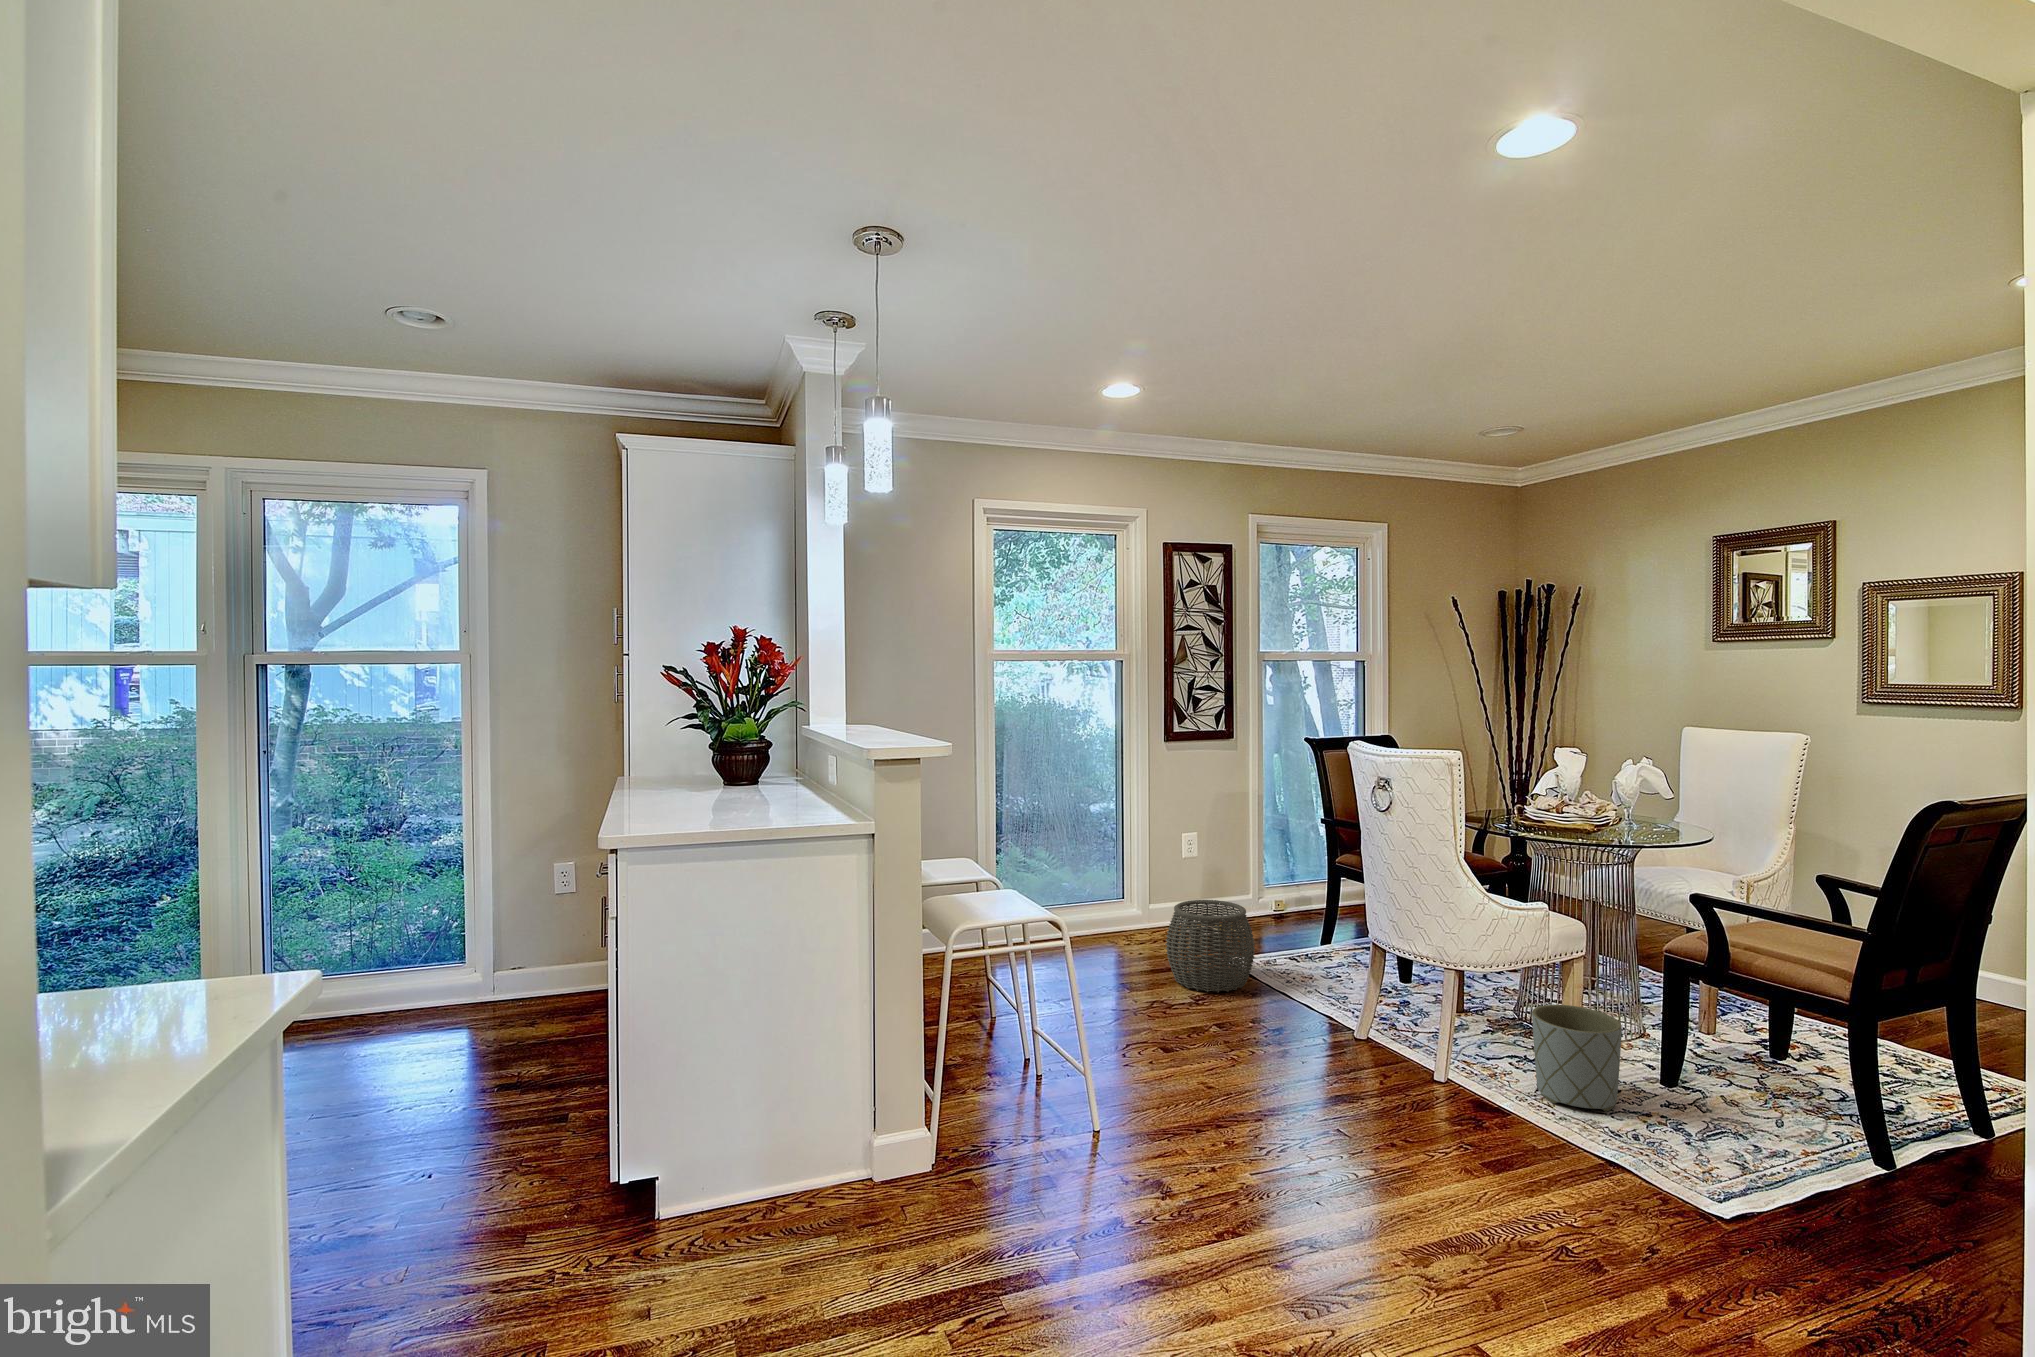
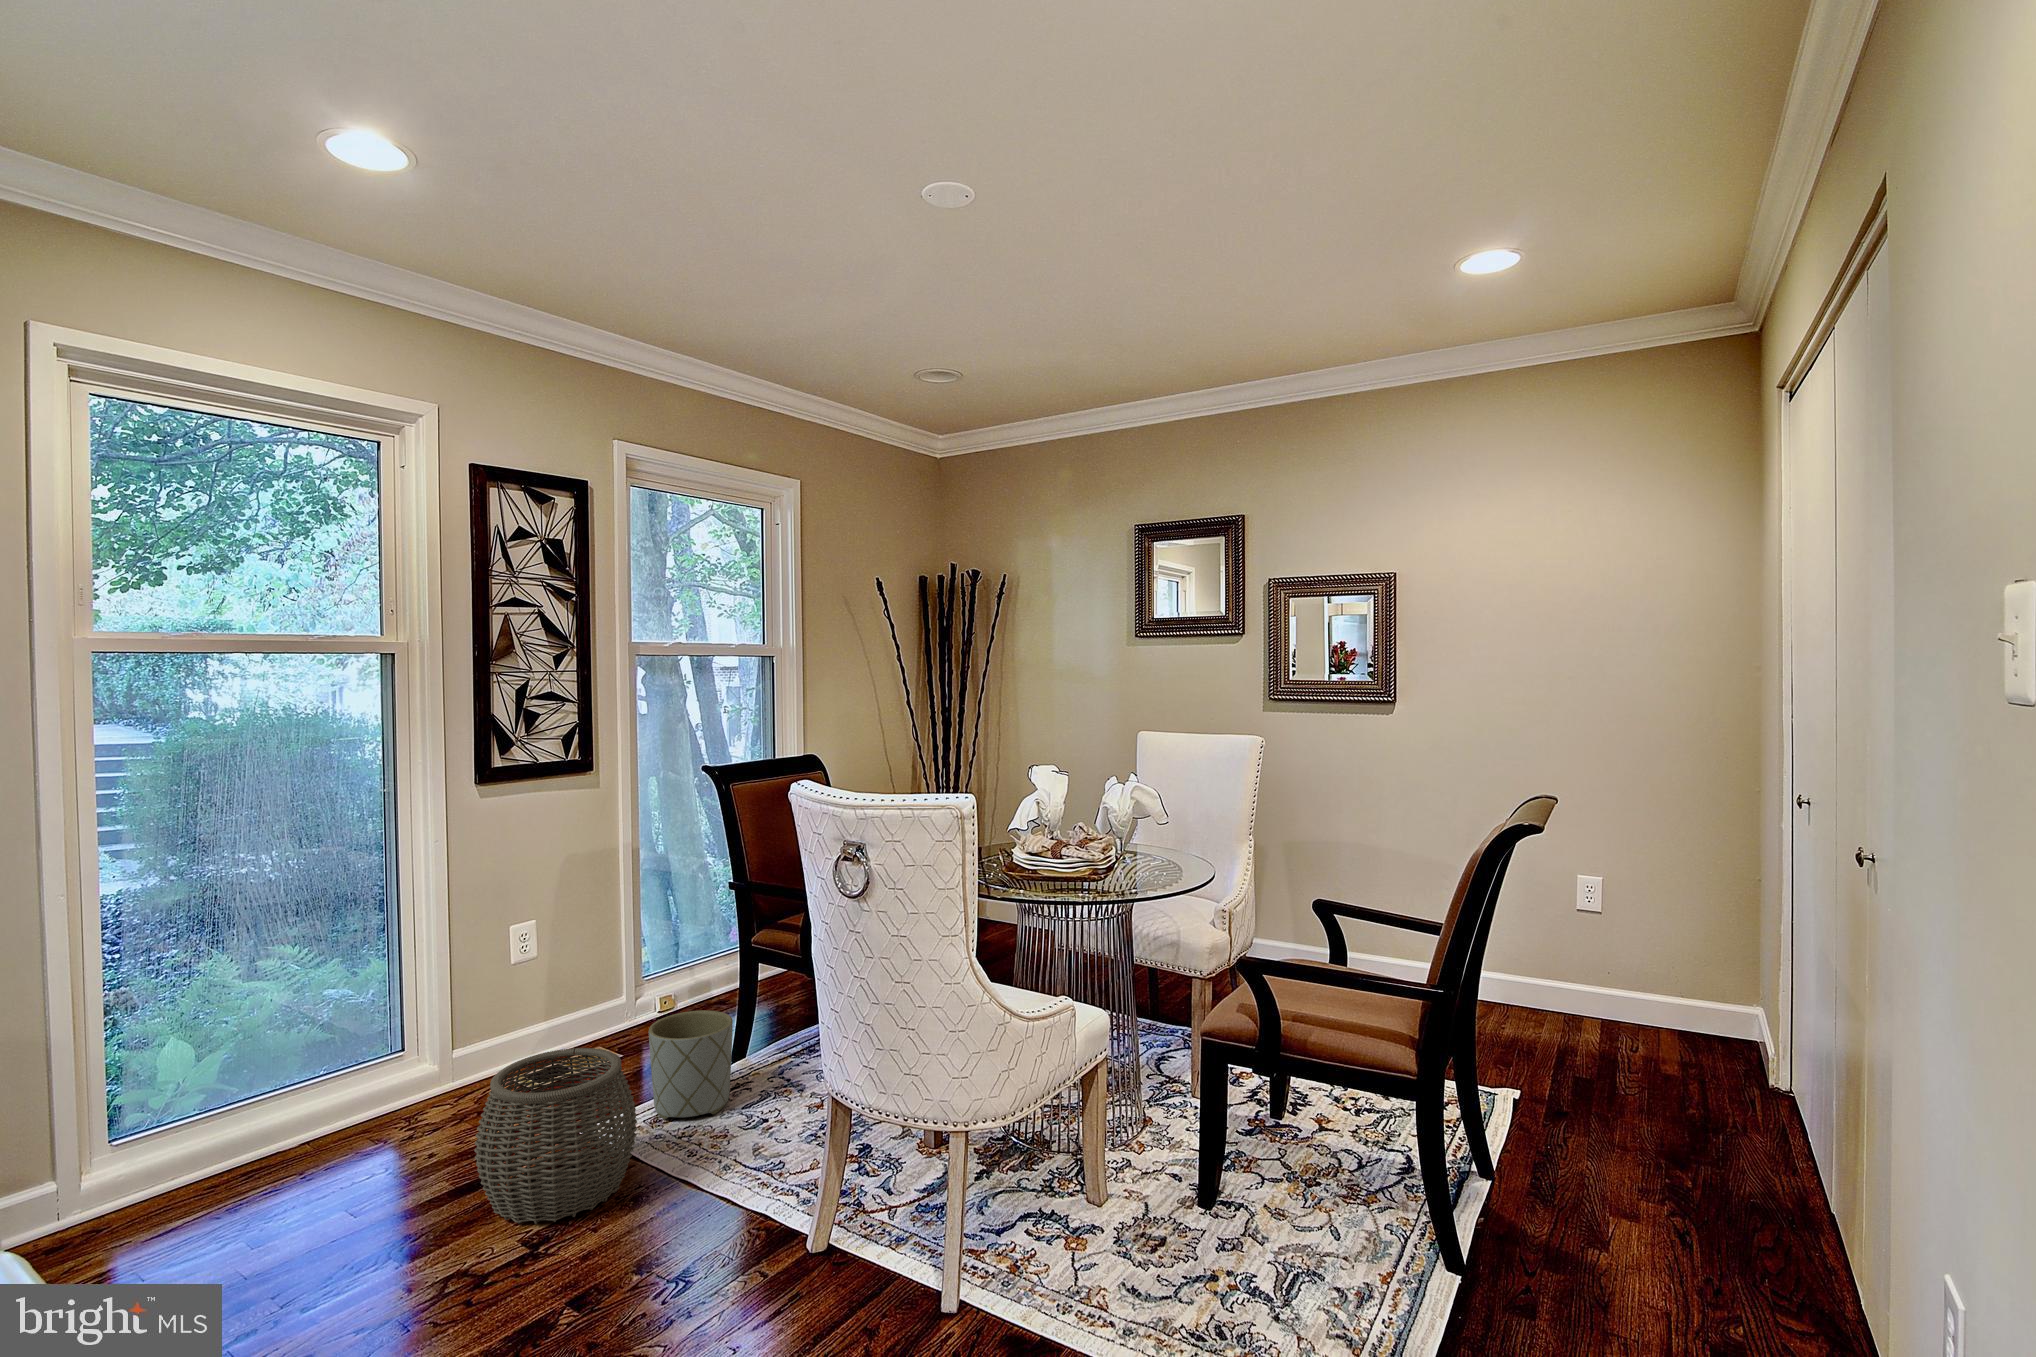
planter: present [1532,1005,1622,1112] -> present [649,1010,733,1119]

